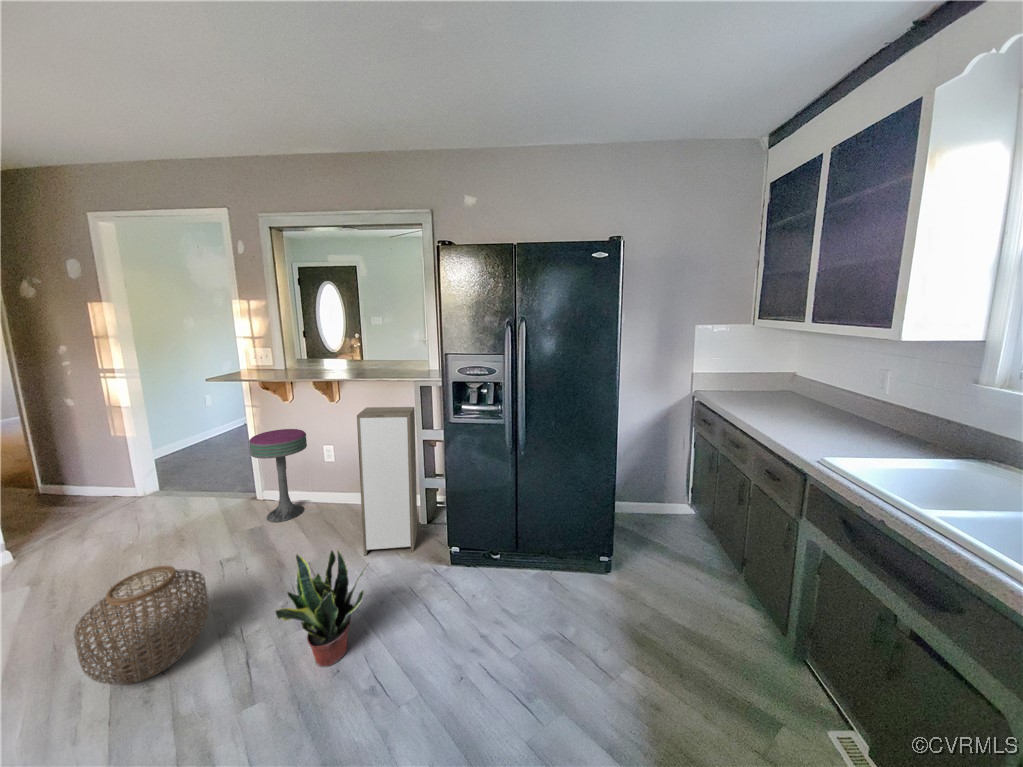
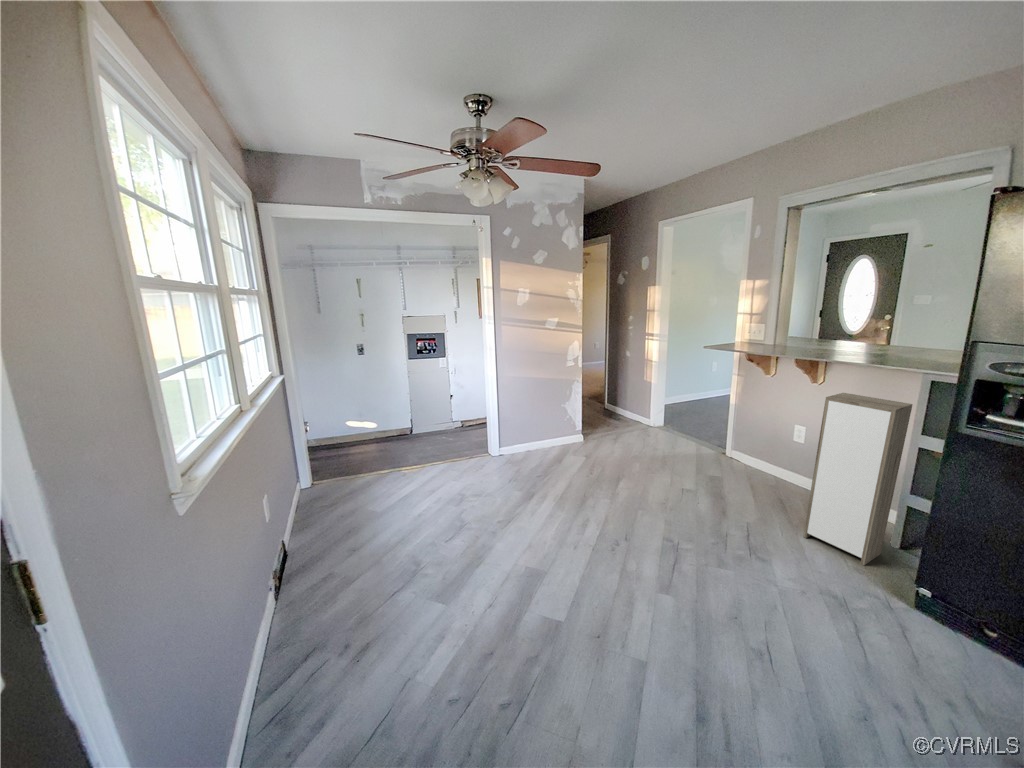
bar stool: present [249,429,307,522] -> none [728,398,778,479]
potted plant: present [276,551,370,667] -> none [715,486,797,584]
woven basket: present [74,566,209,685] -> none [627,457,682,517]

